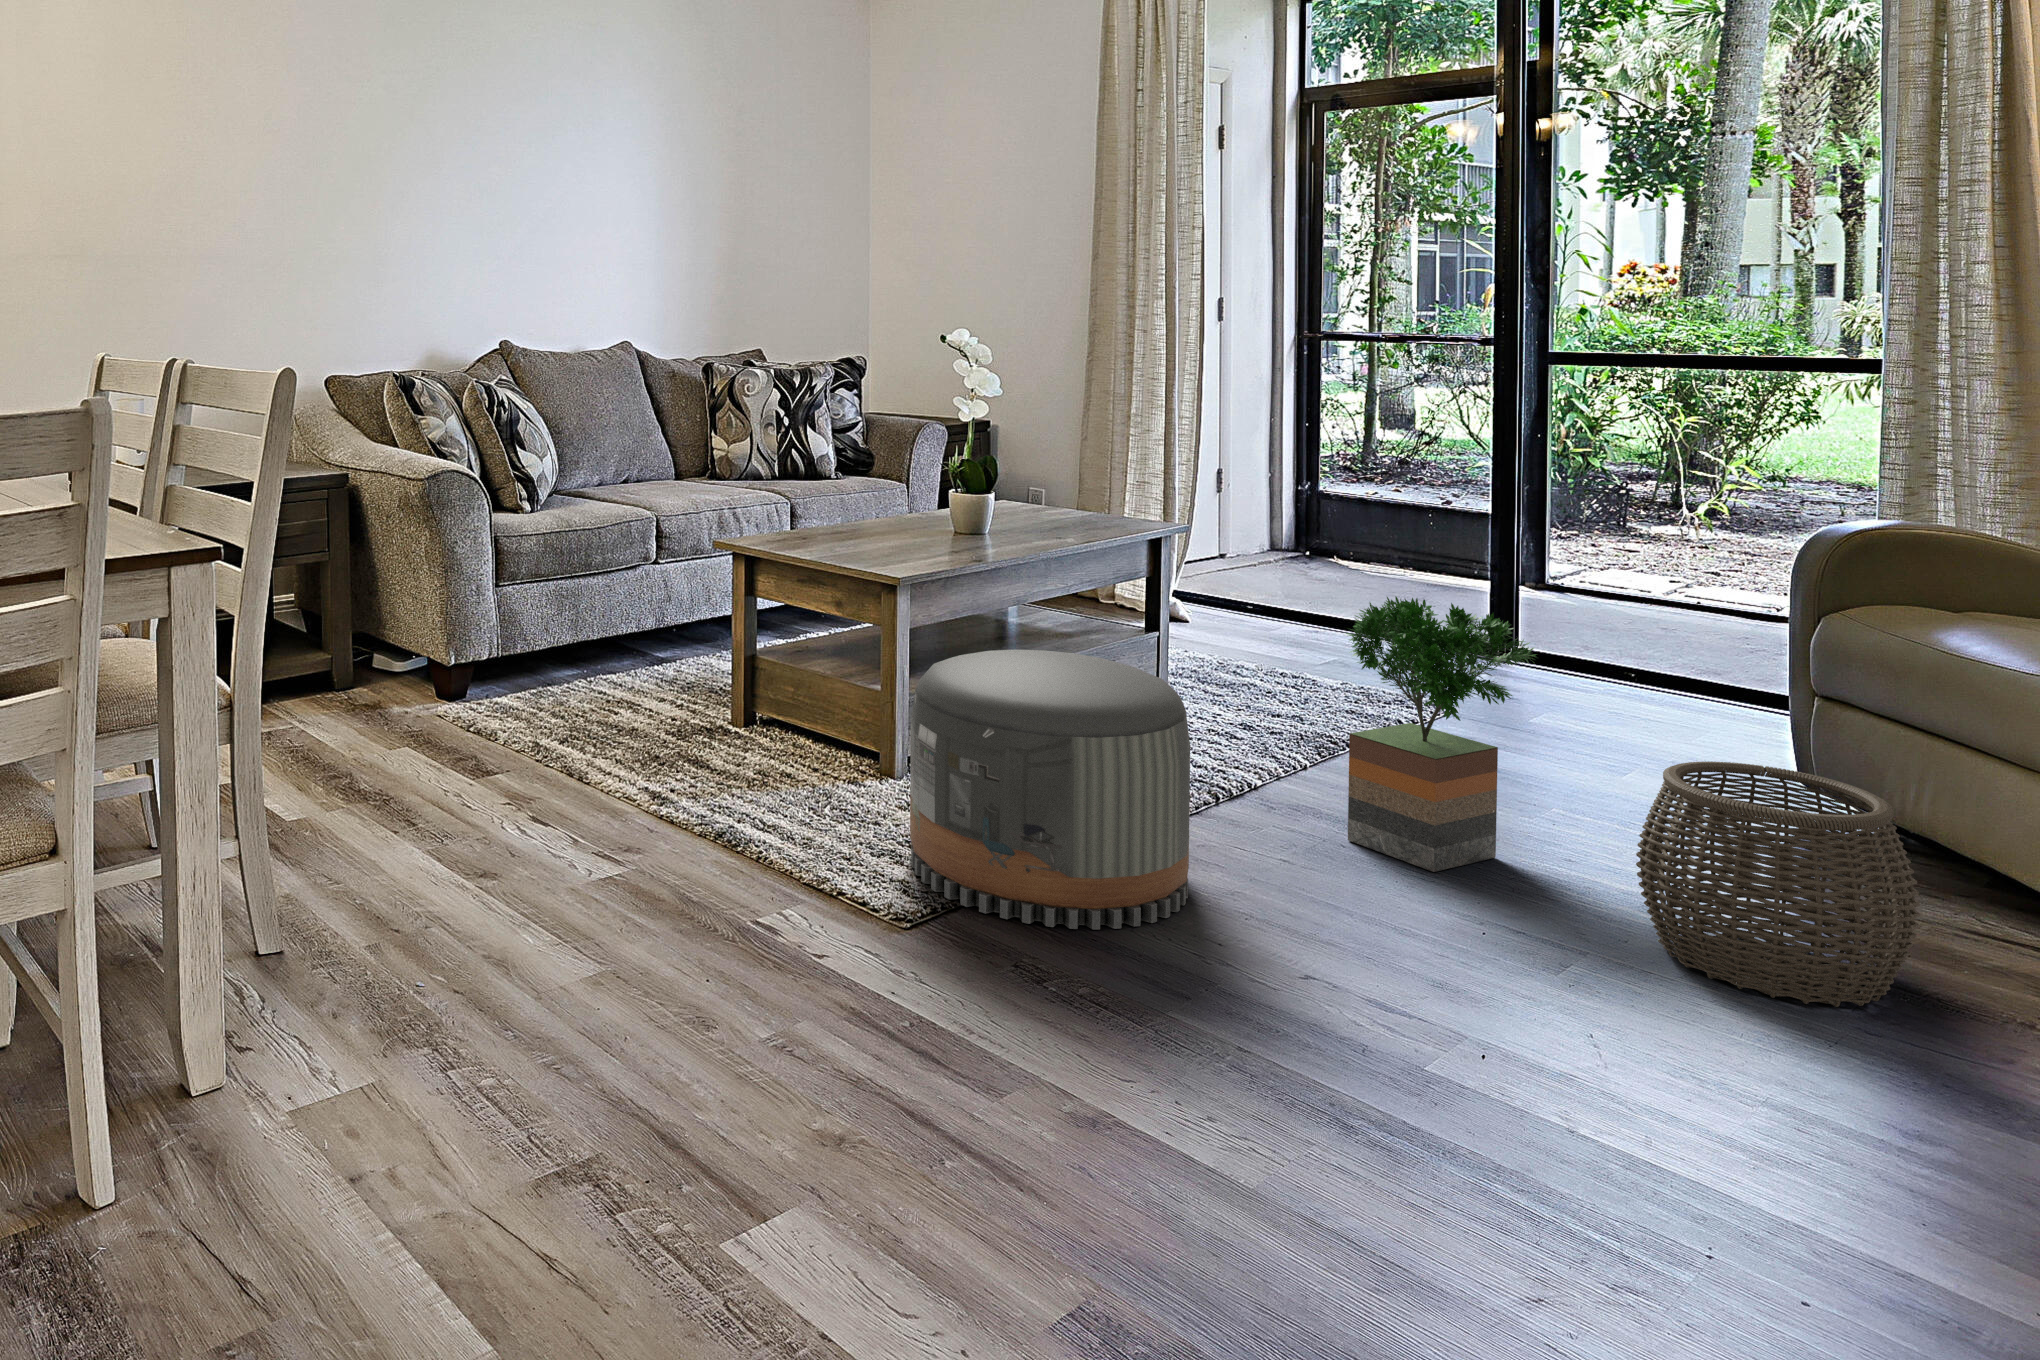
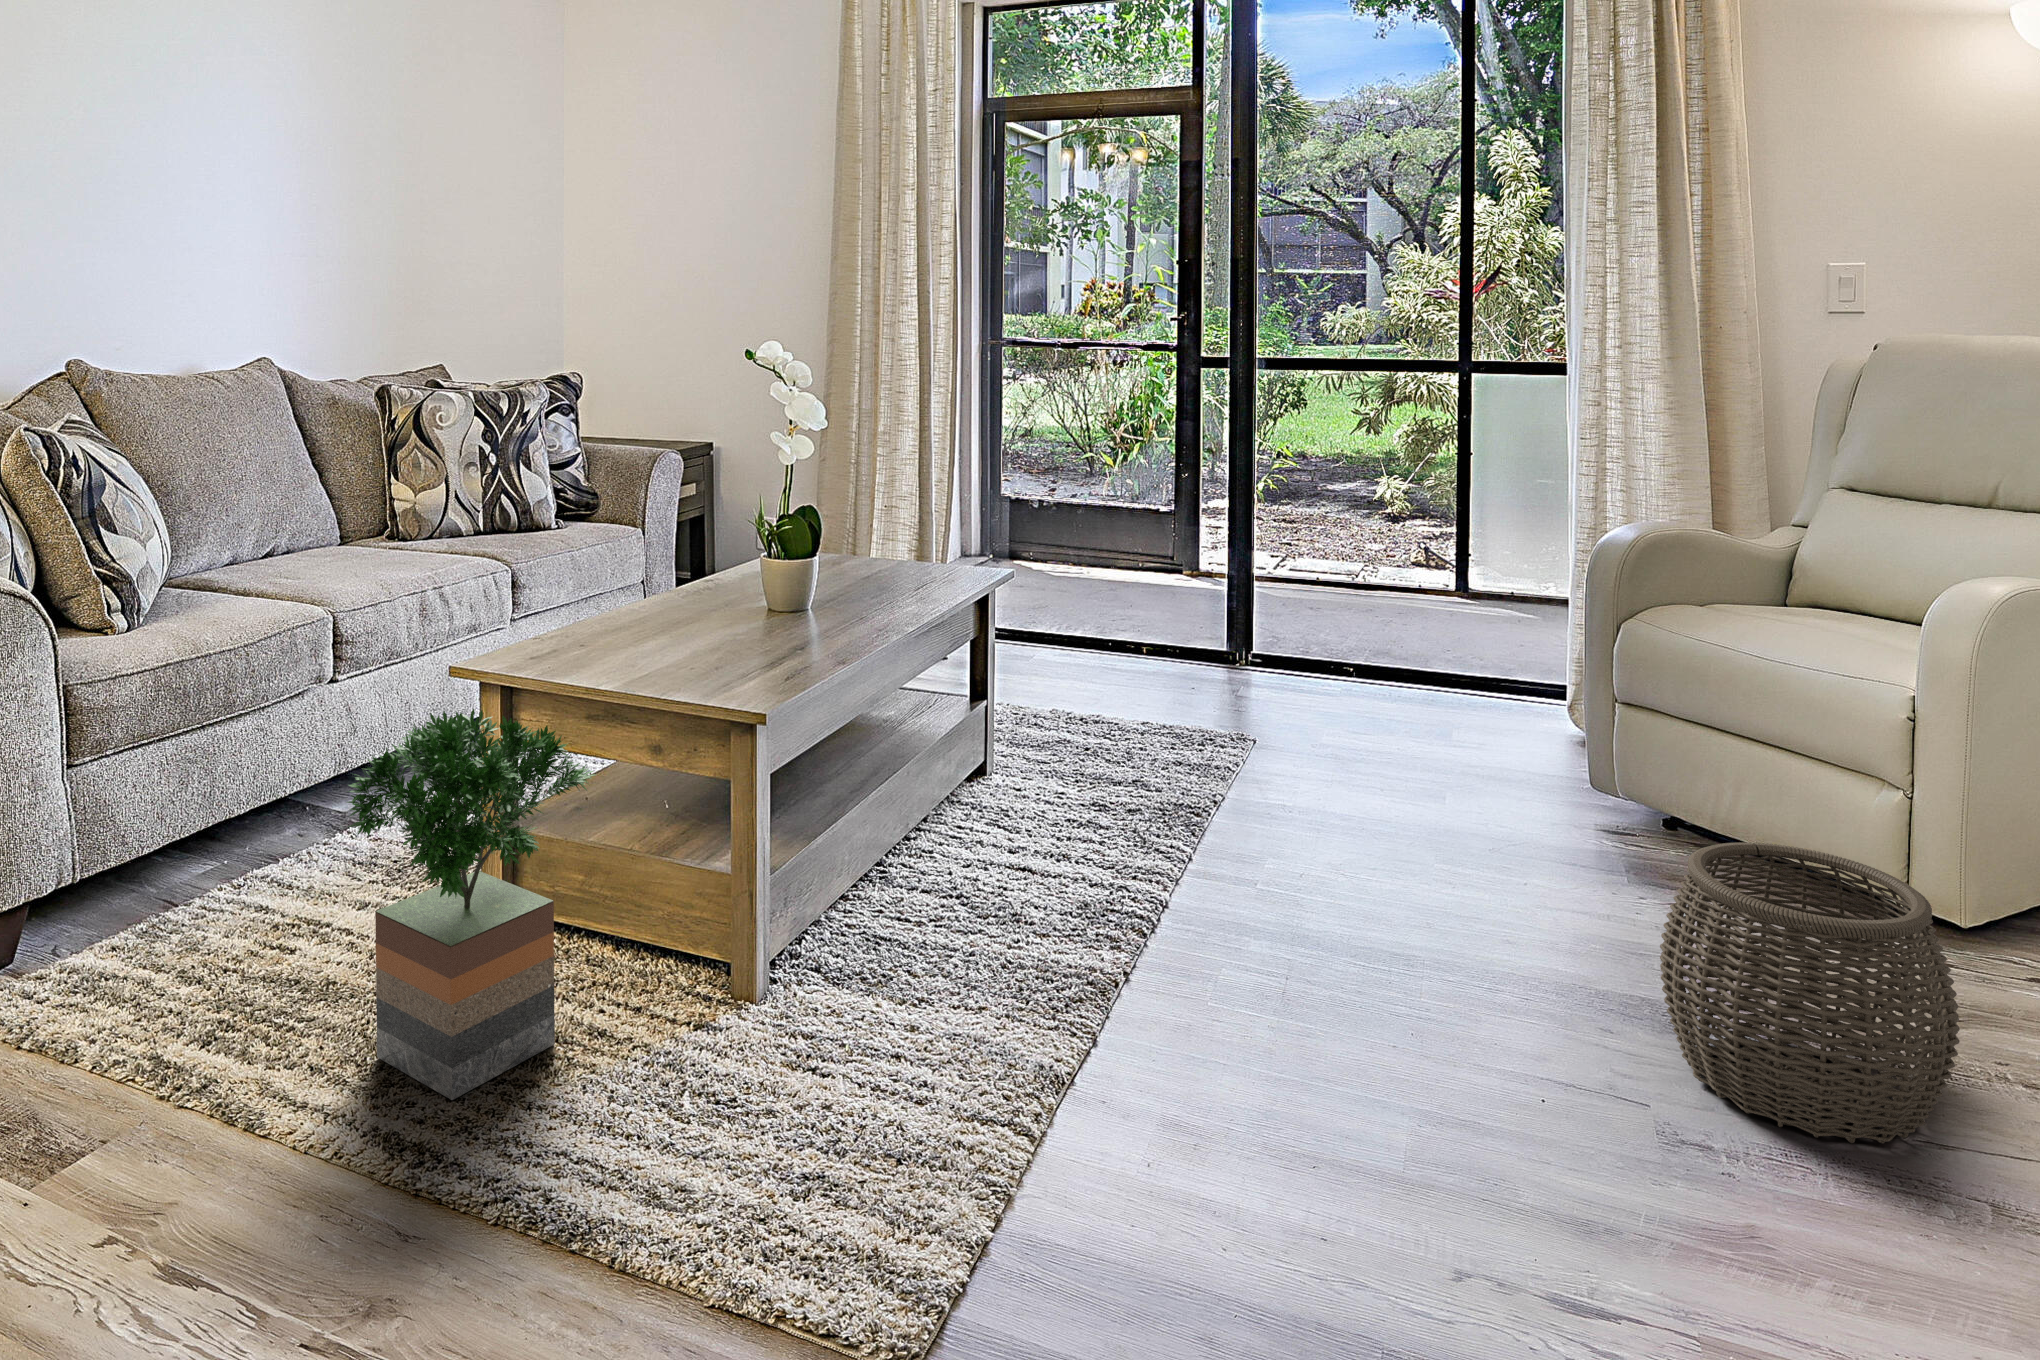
potted tree: present [1346,597,1535,872] -> present [347,709,594,1100]
pouf: present [910,649,1190,929] -> none [841,811,1234,1298]

